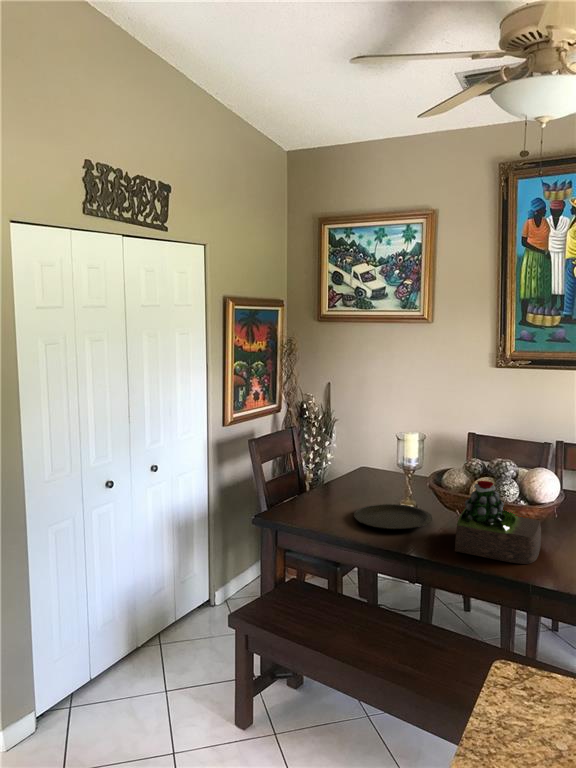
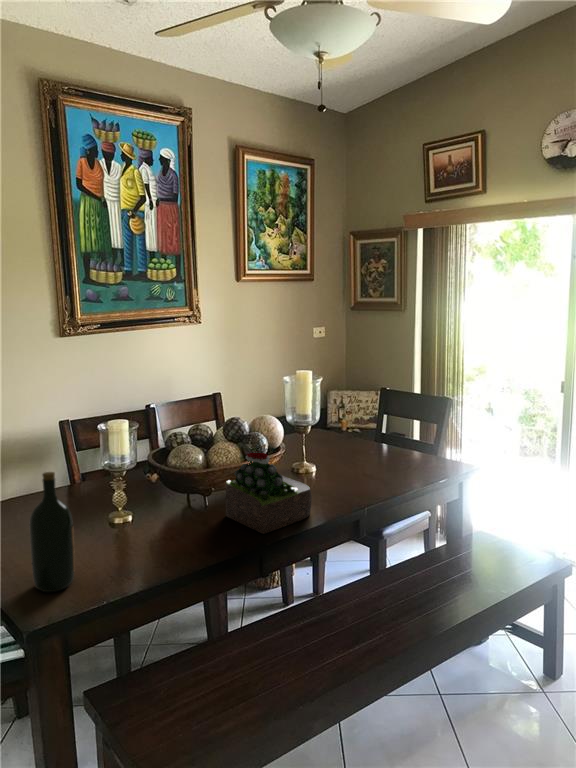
wine bottle: none [302,438,327,514] -> present [29,472,75,592]
plate: present [354,504,432,530] -> none [99,515,201,560]

